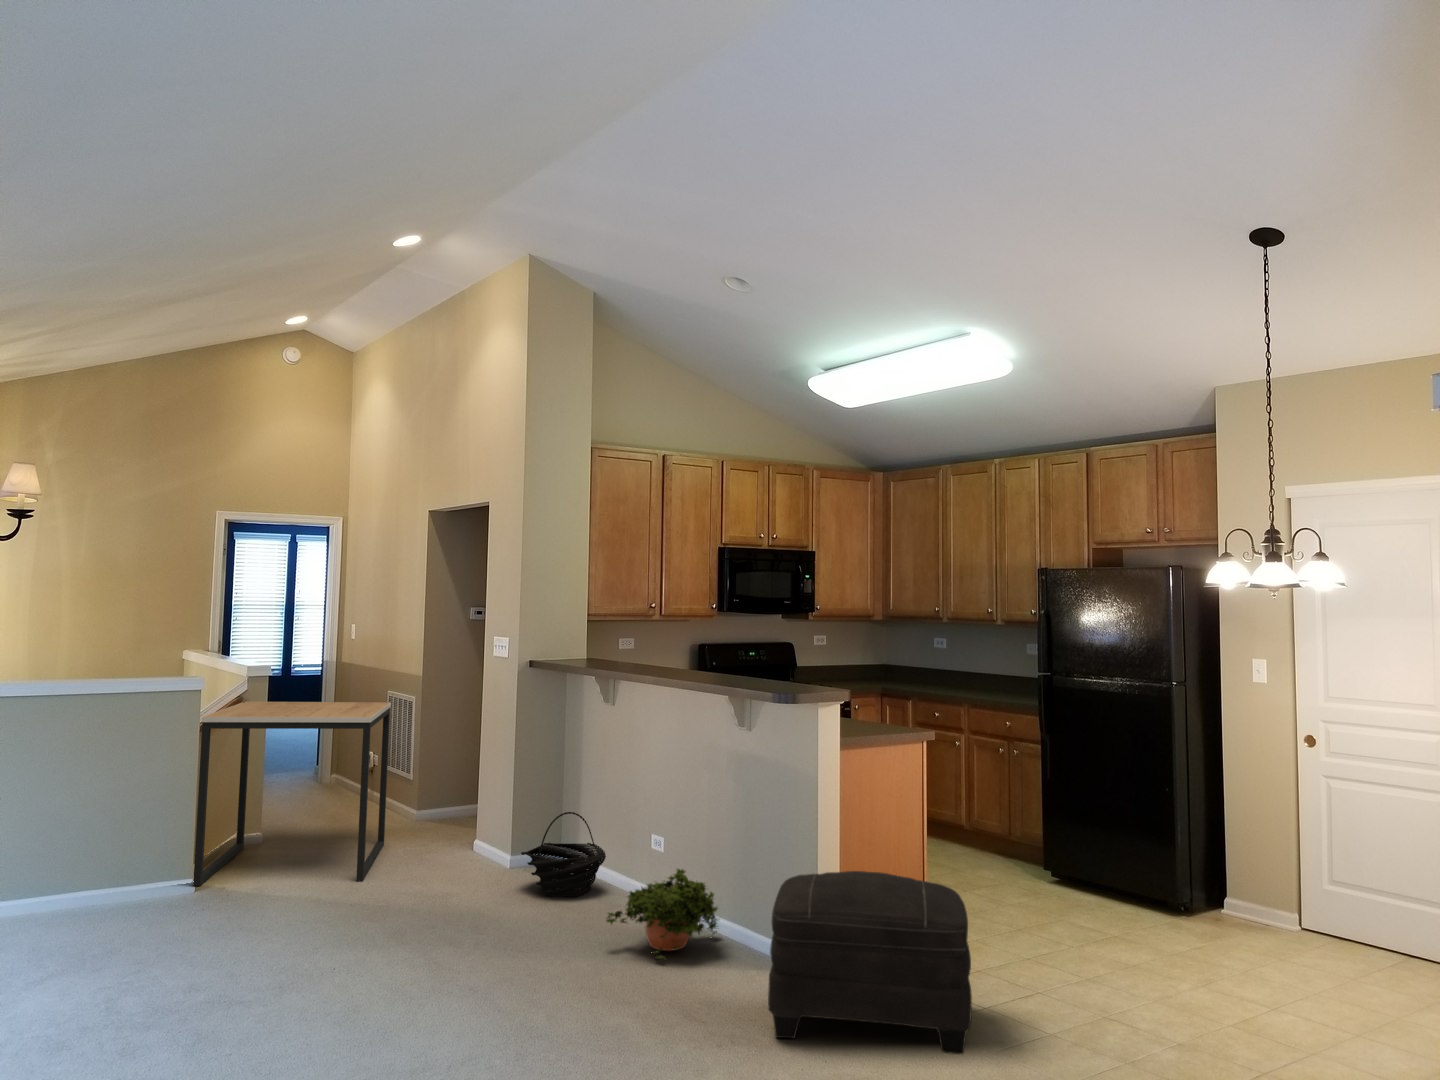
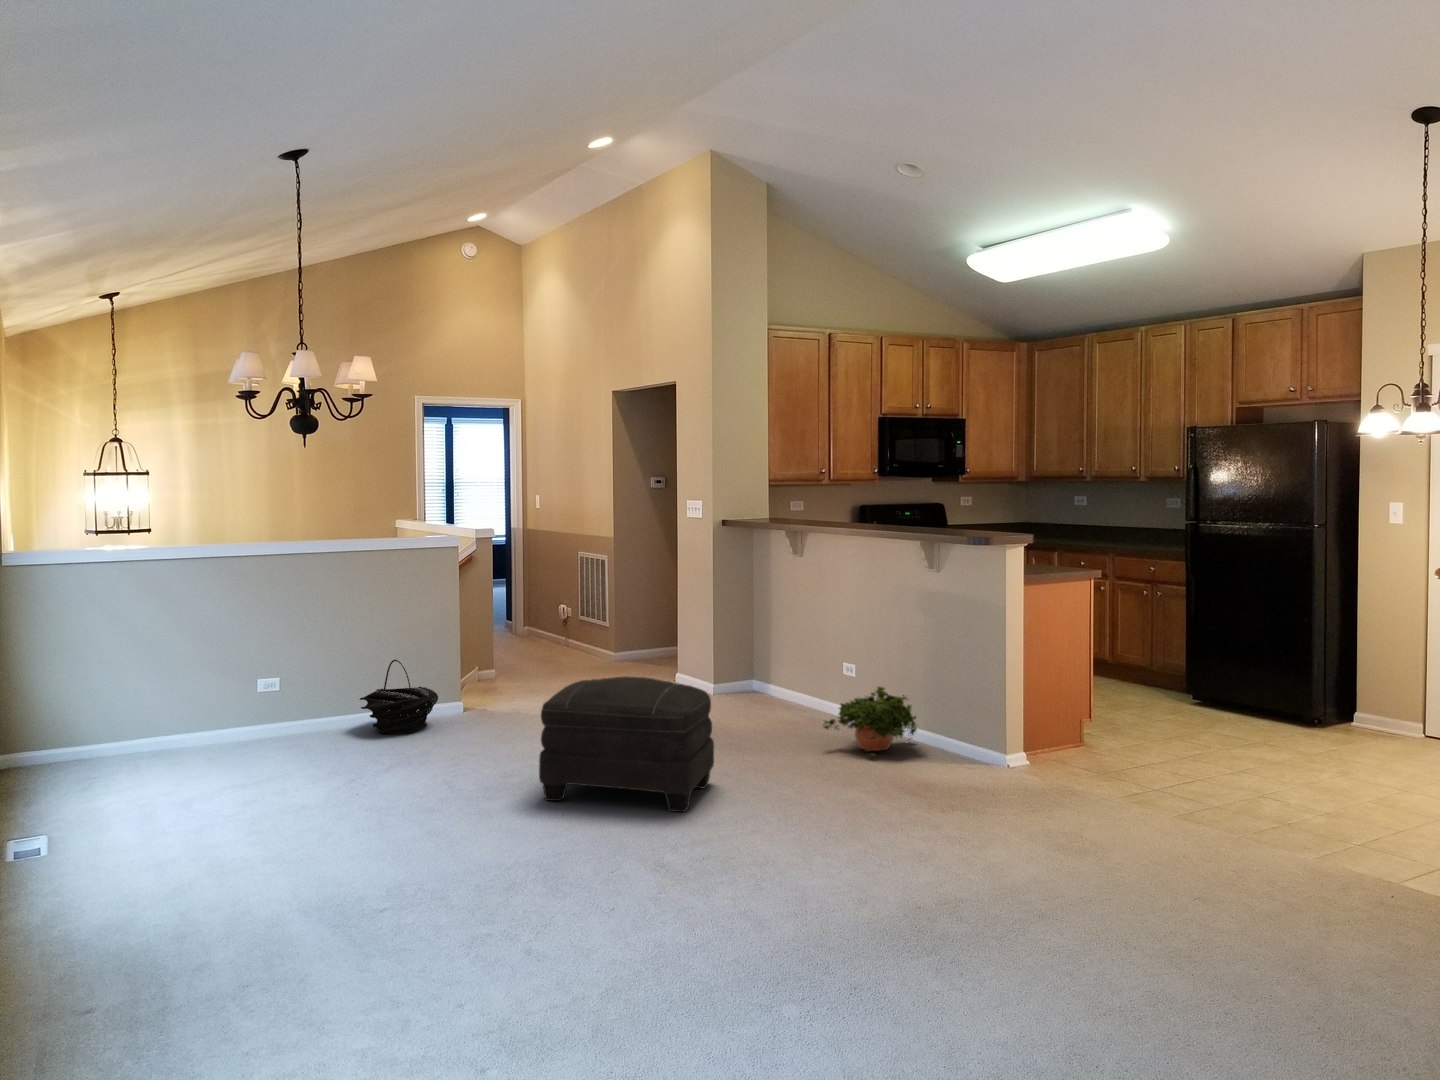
side table: present [193,702,391,886] -> none [459,559,598,707]
basket: present [521,812,606,897] -> present [360,660,438,734]
ottoman: present [768,871,972,1054] -> present [539,676,714,812]

